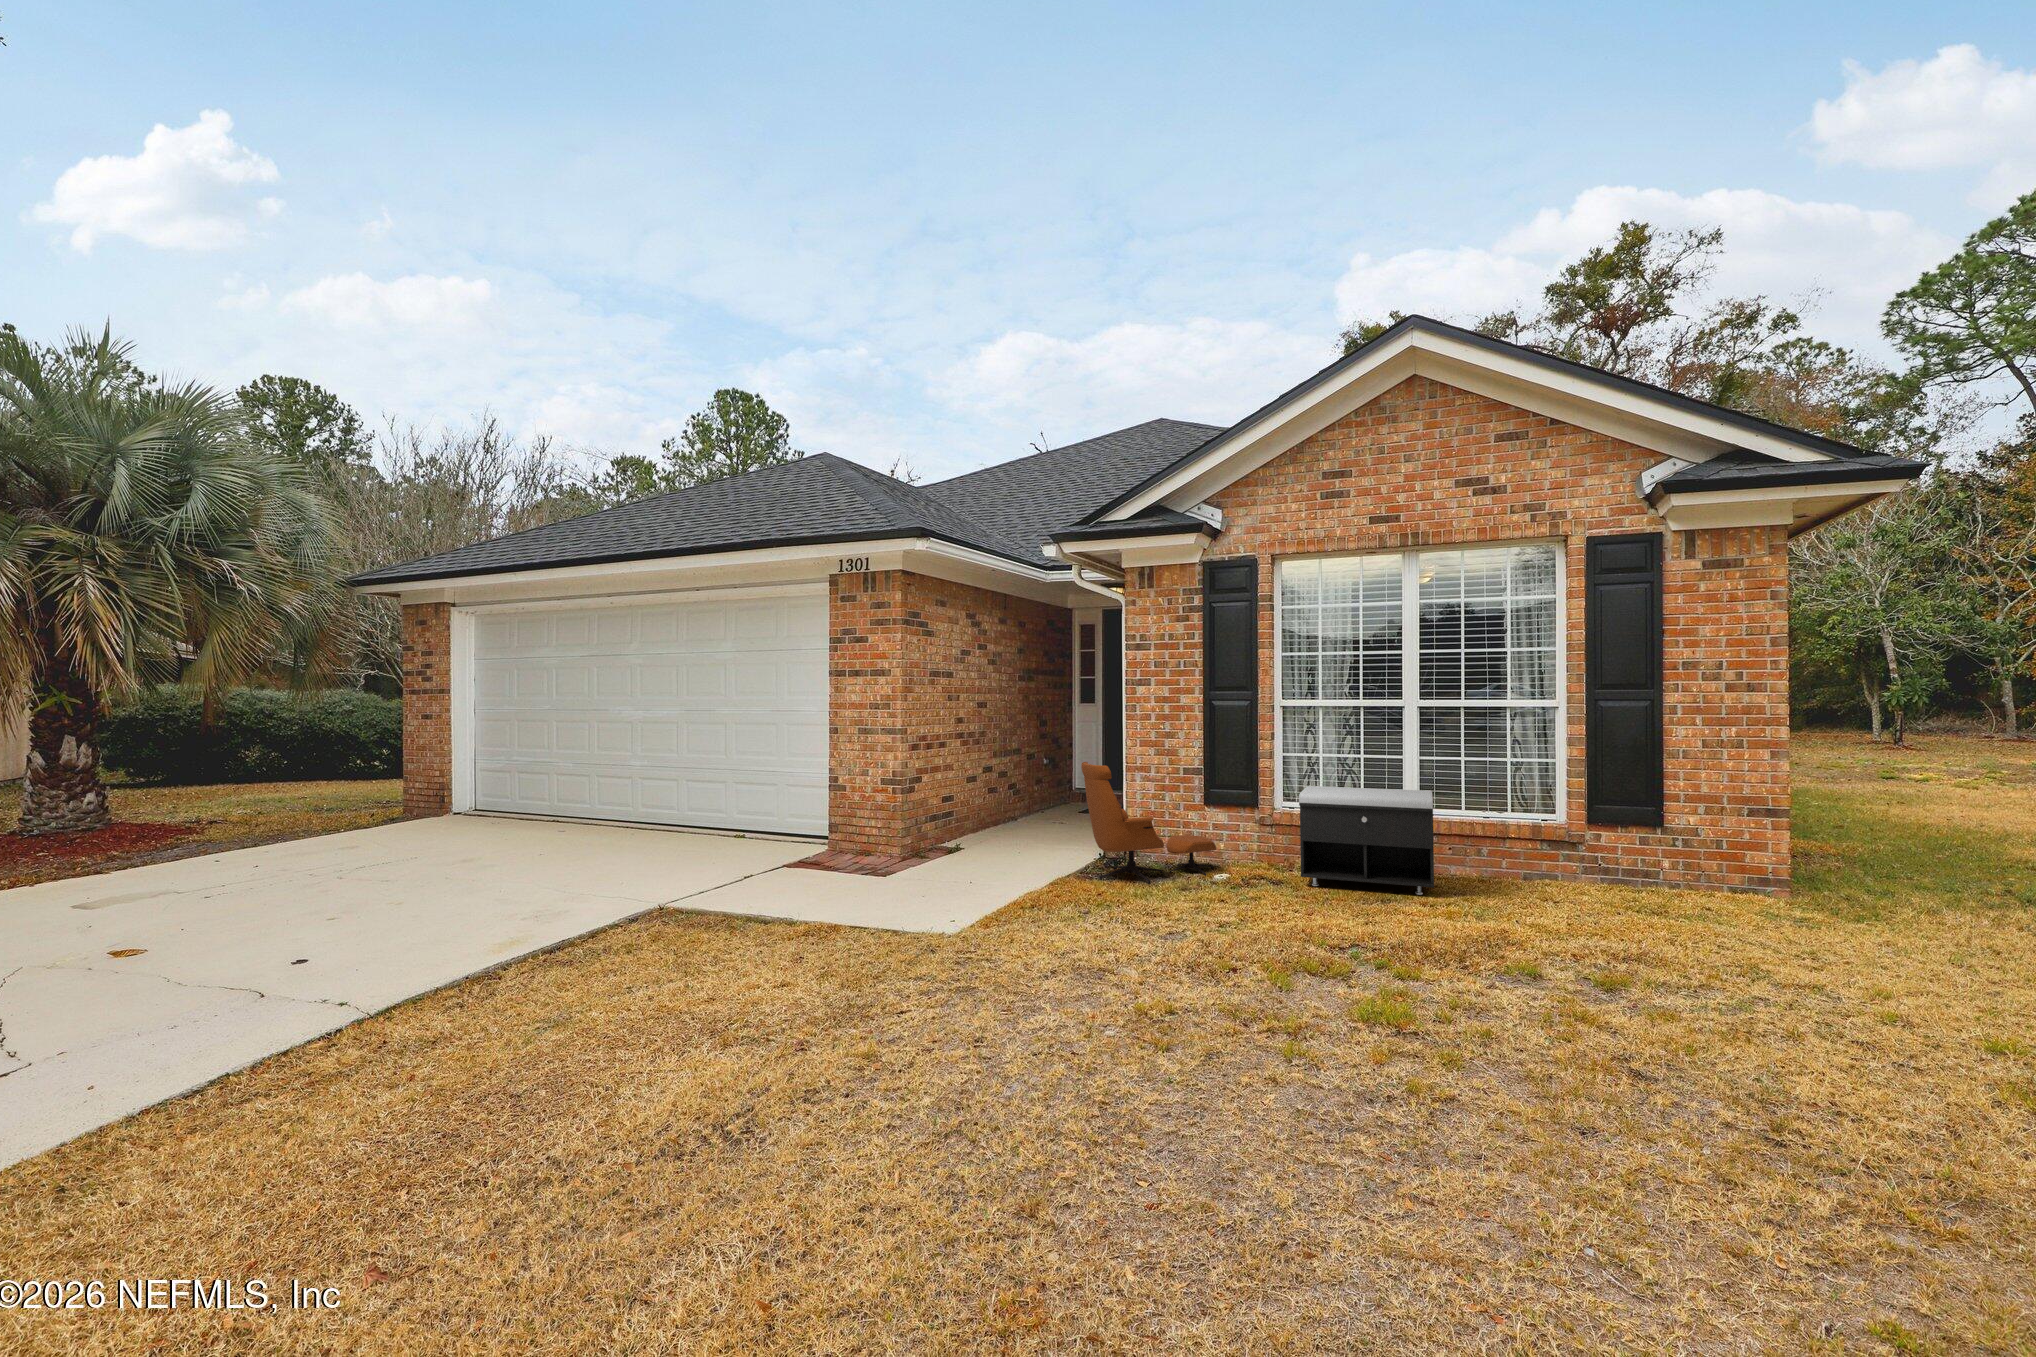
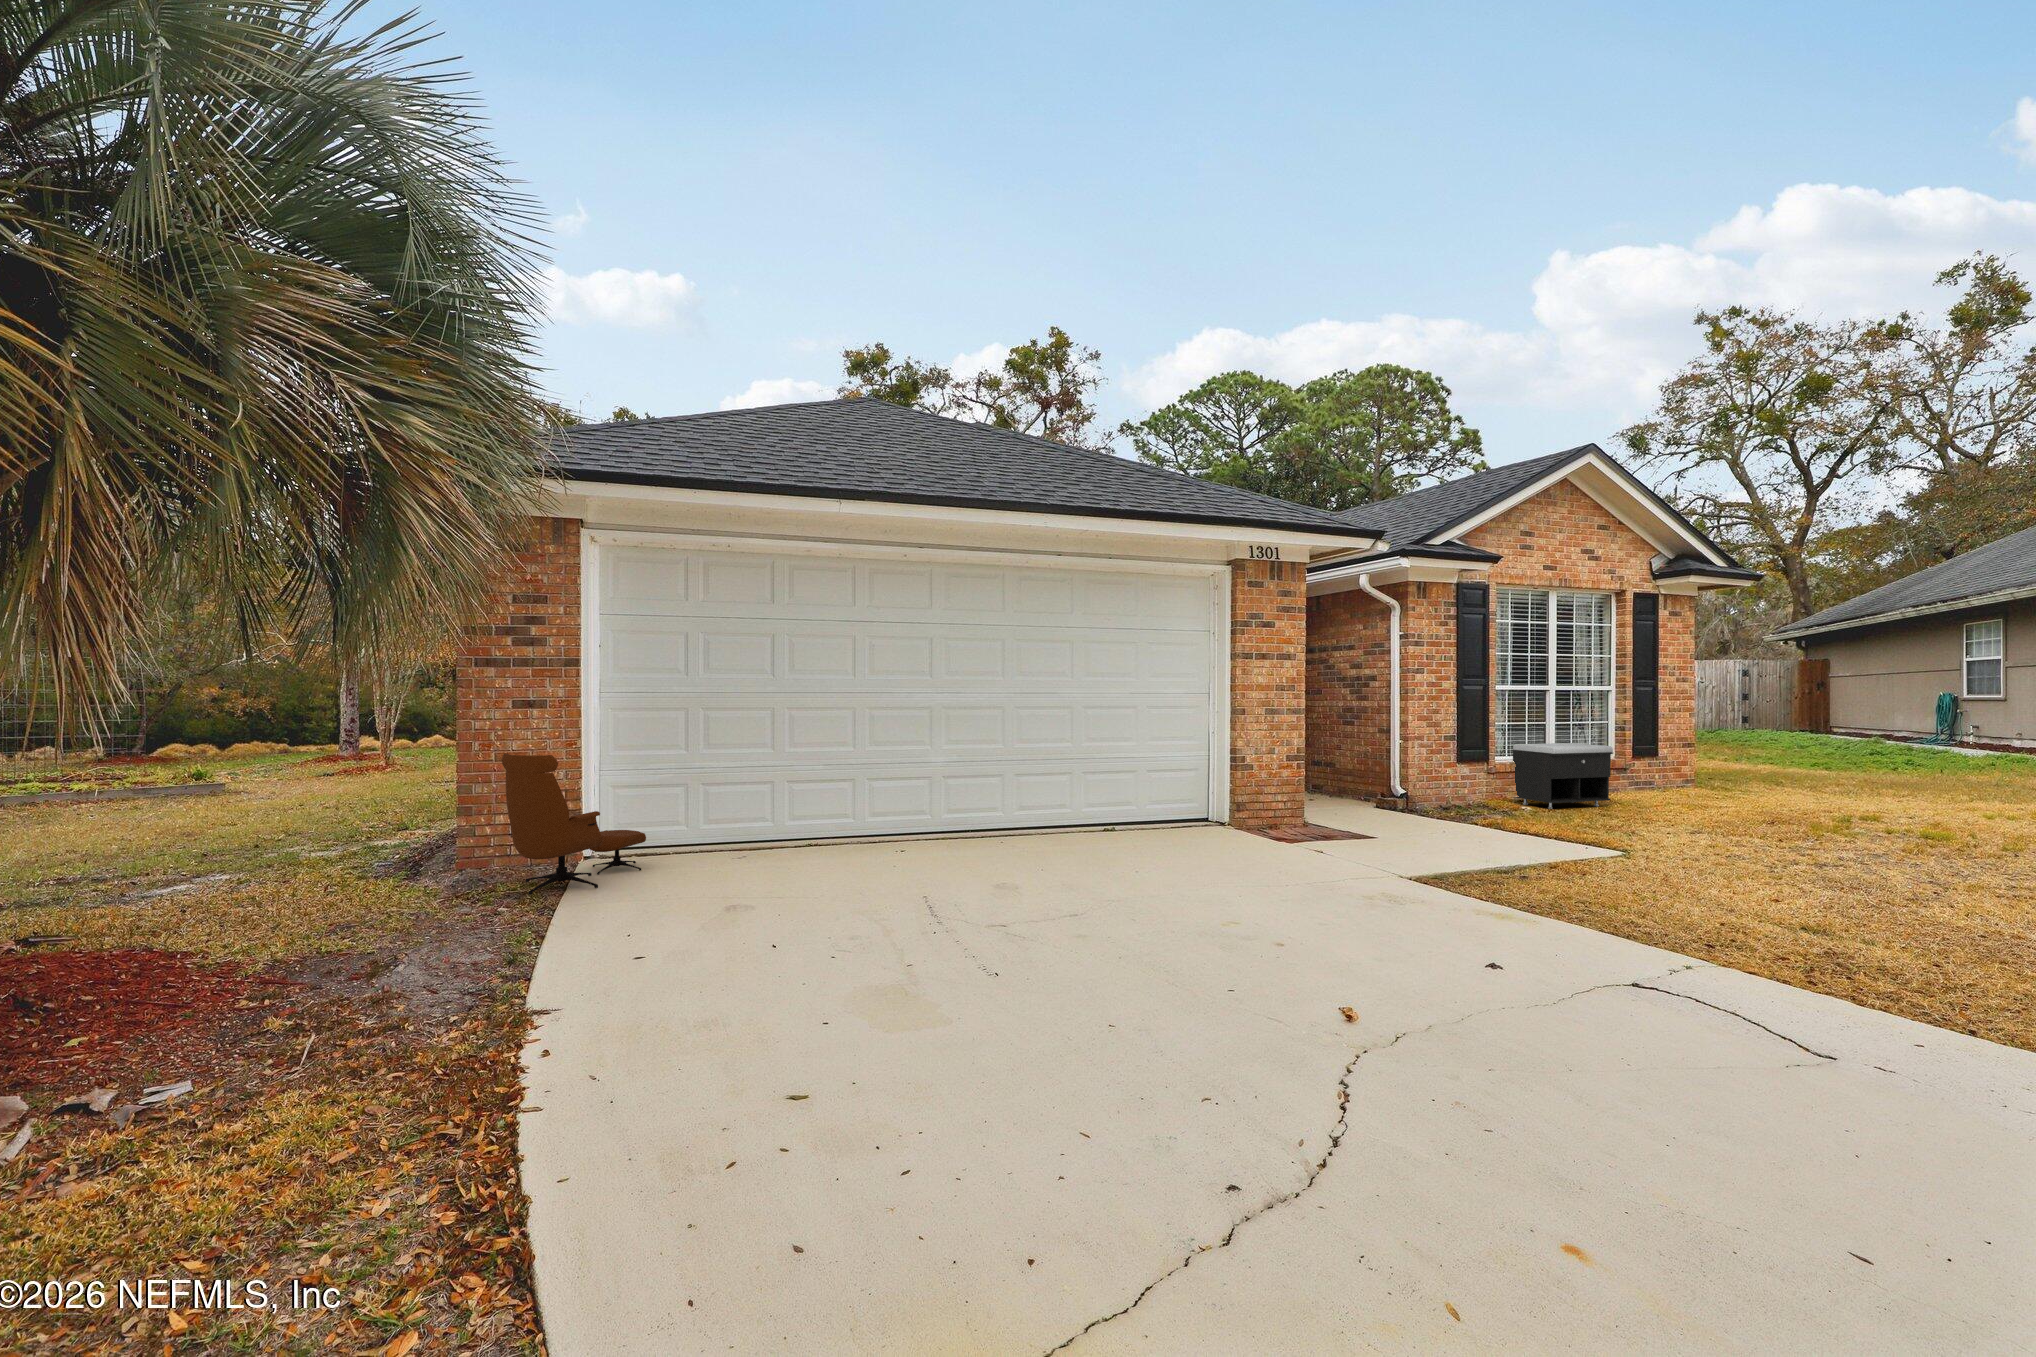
lounge chair: present [1081,762,1216,884] -> present [502,753,646,895]

